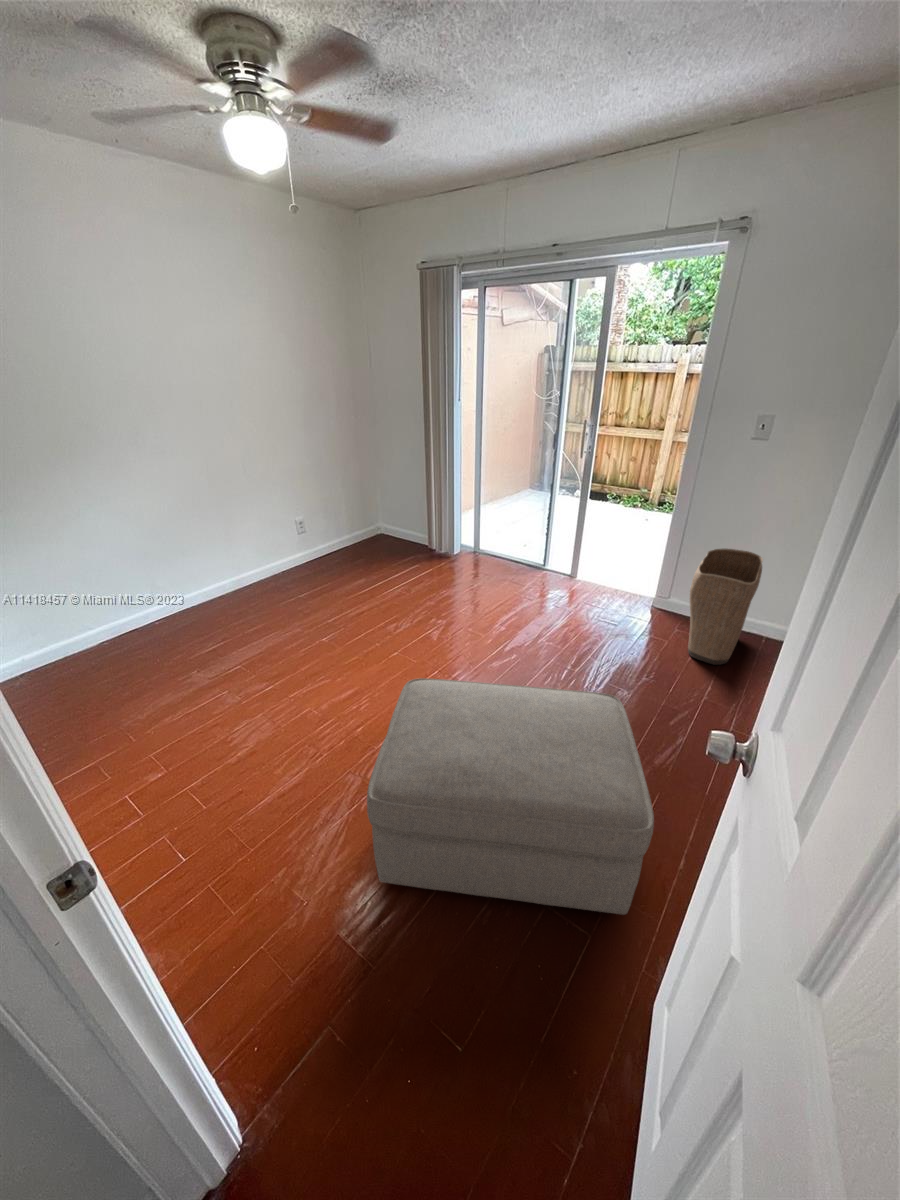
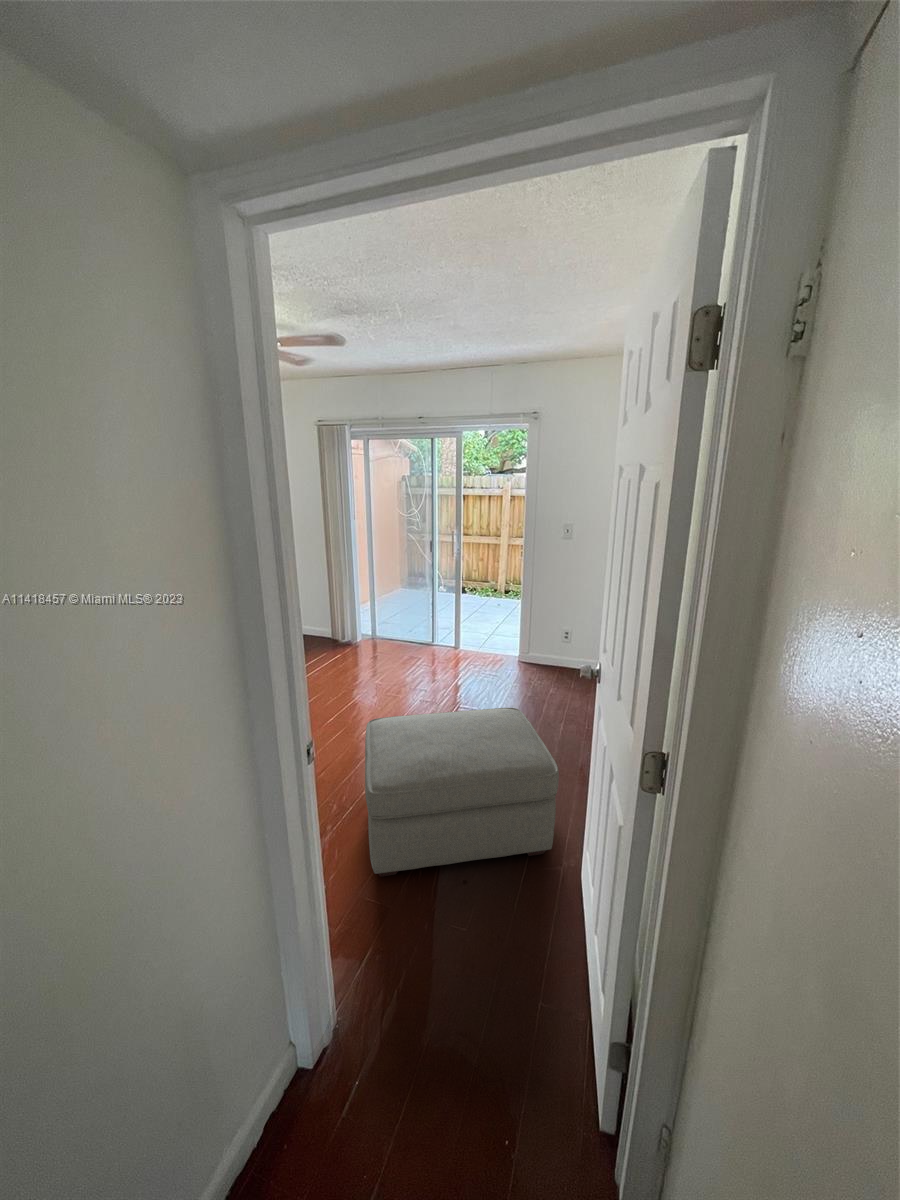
laundry basket: present [688,549,763,665] -> none [544,612,585,694]

